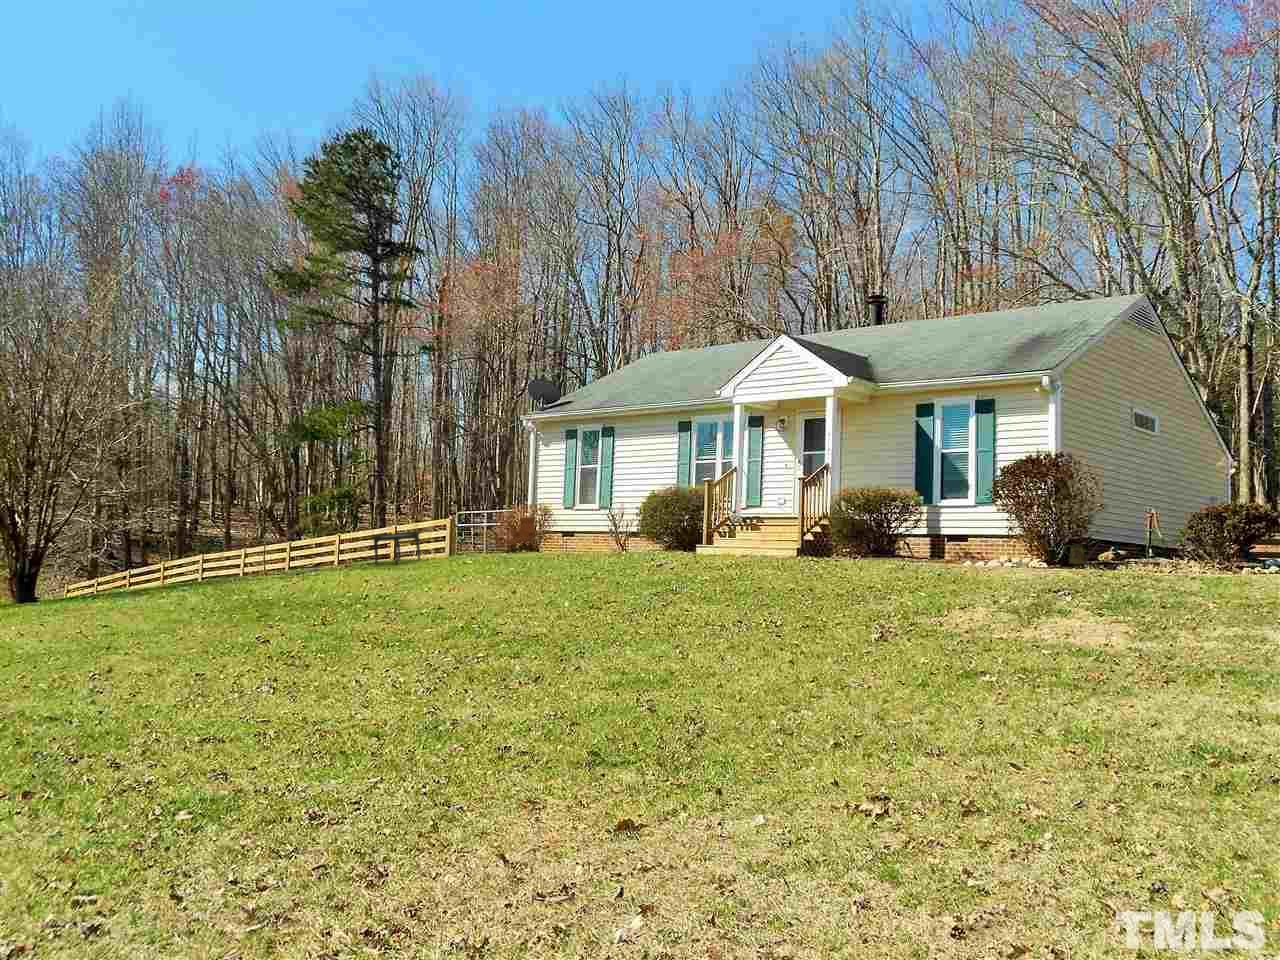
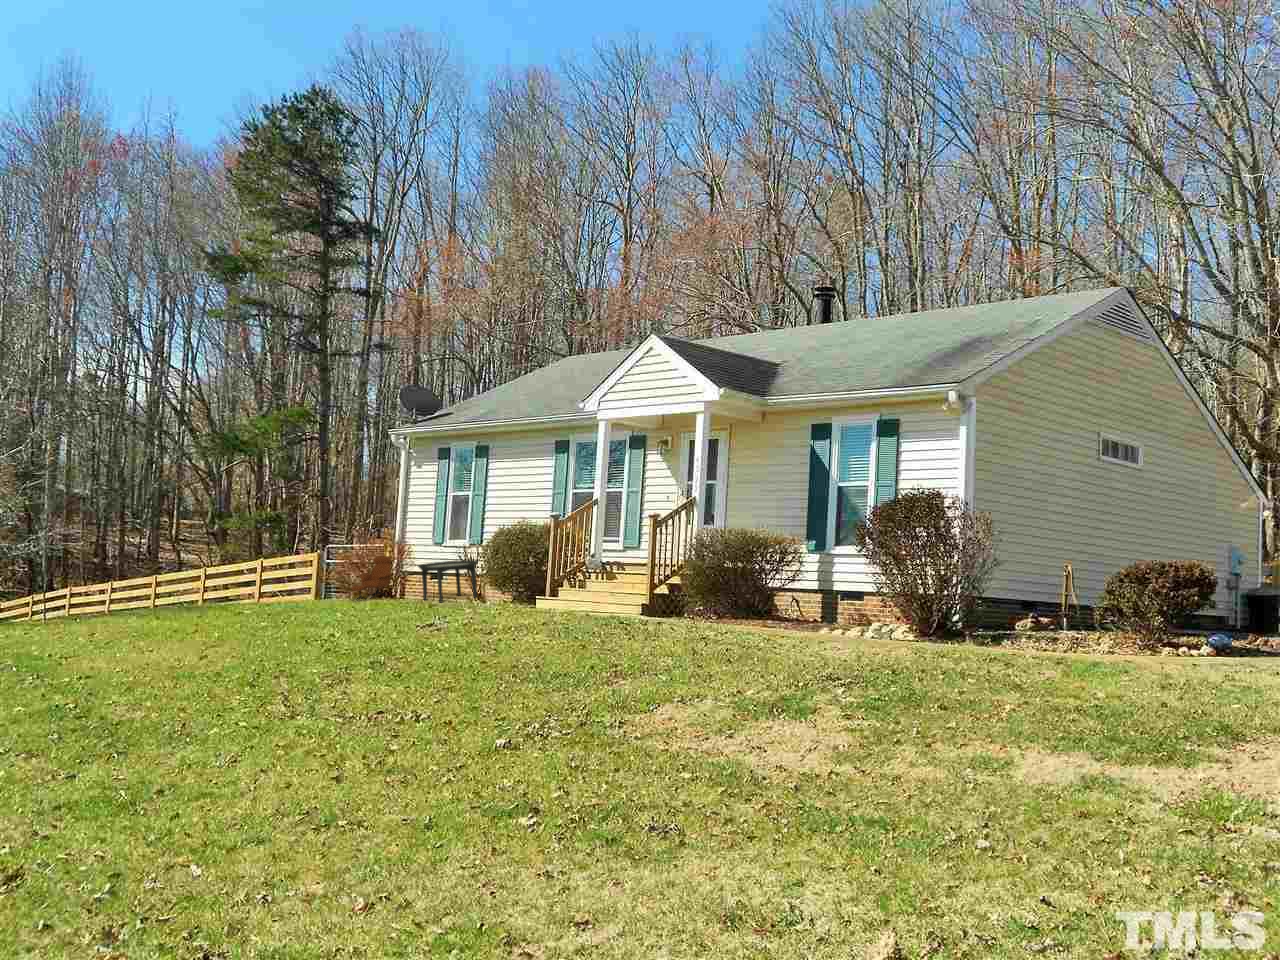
round table: present [372,532,420,565] -> present [418,560,478,603]
watering can: present [1064,543,1099,564] -> none [956,609,999,637]

